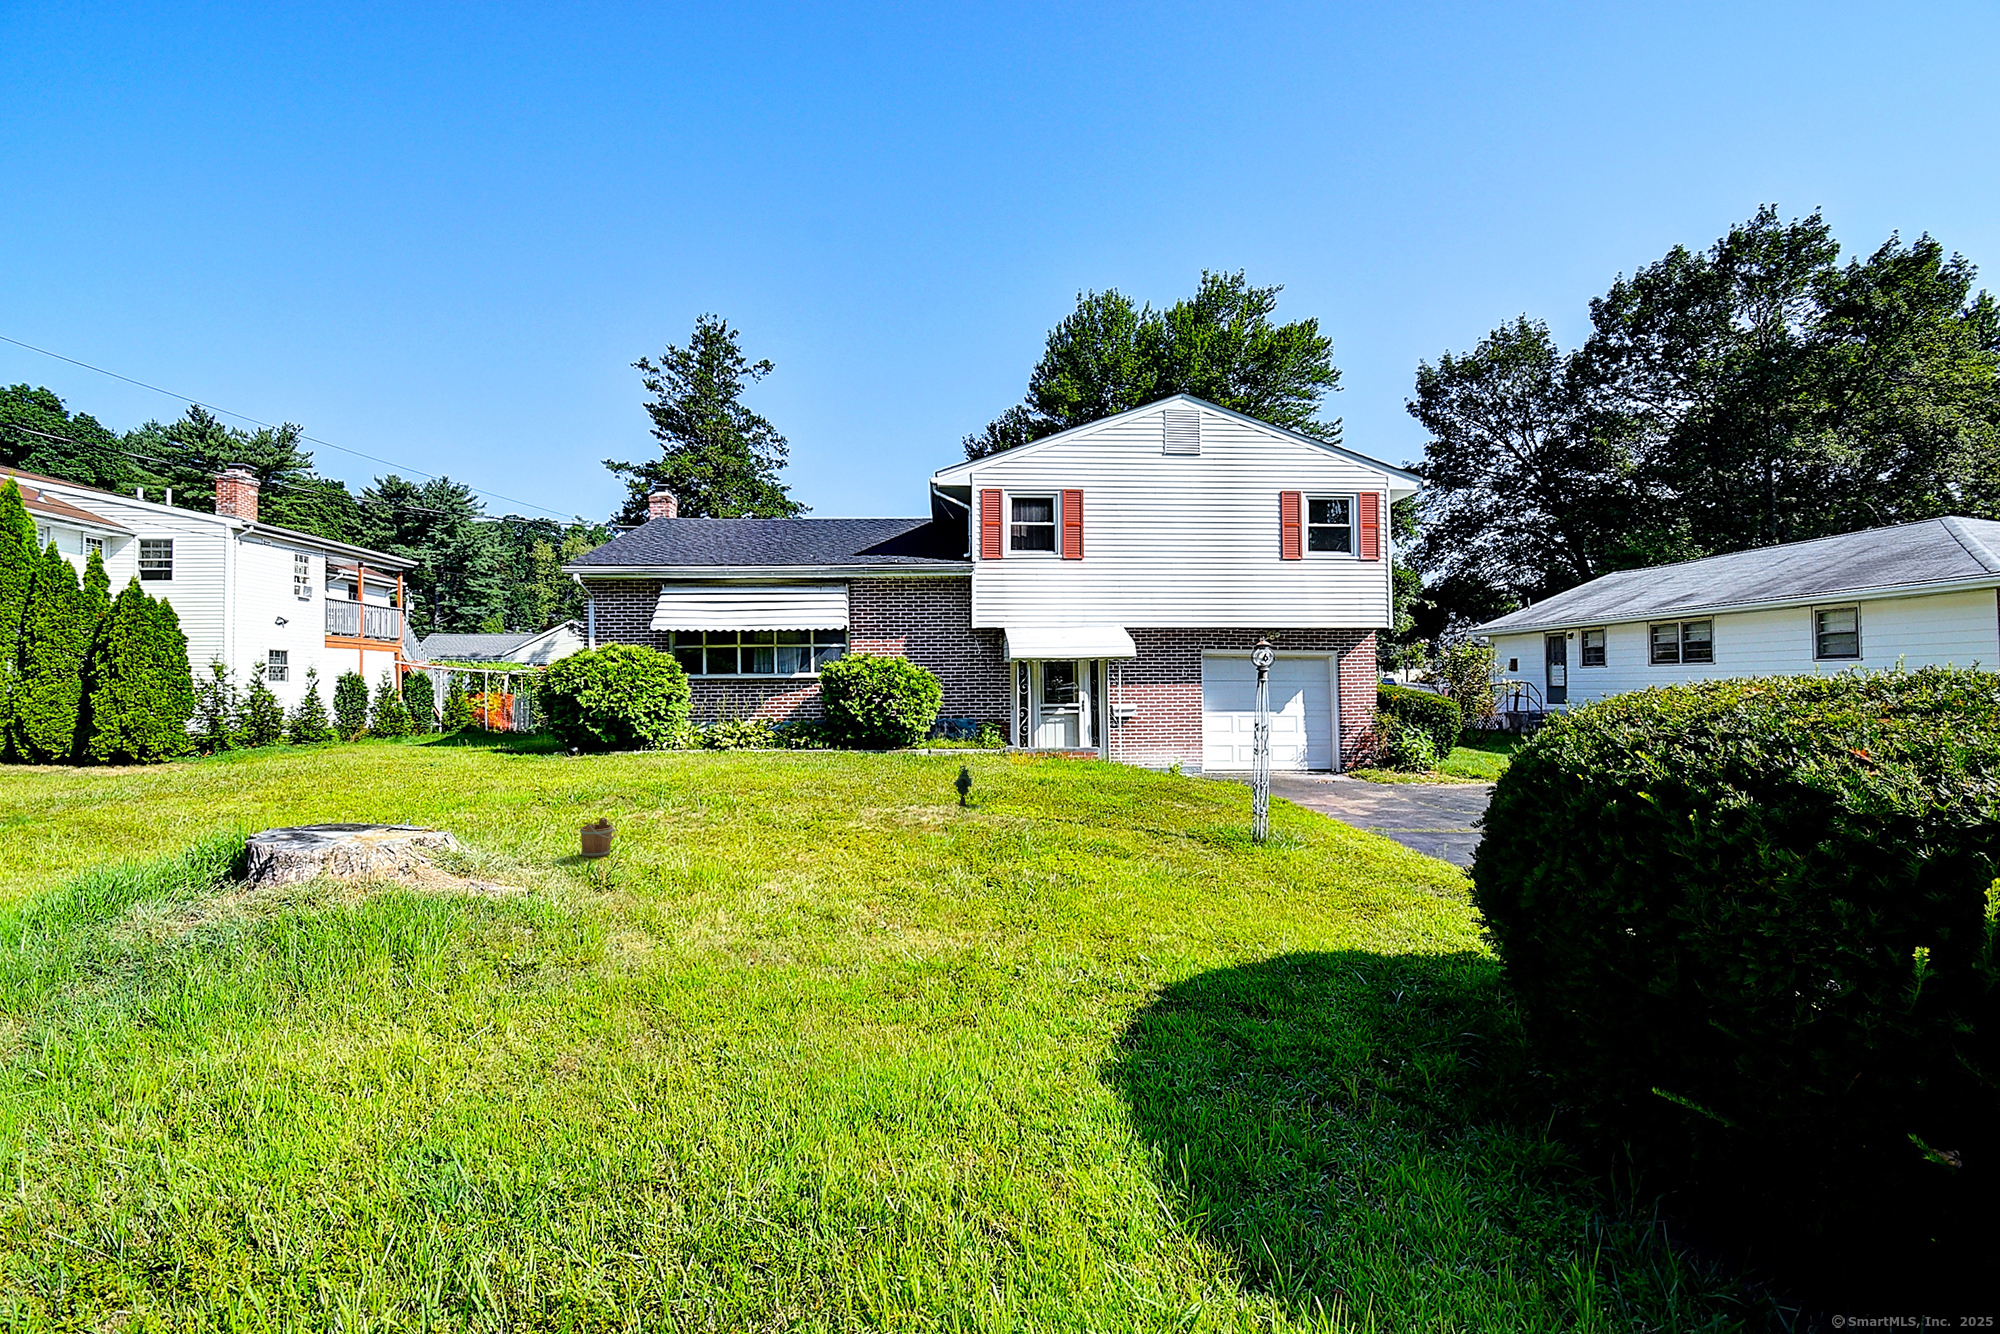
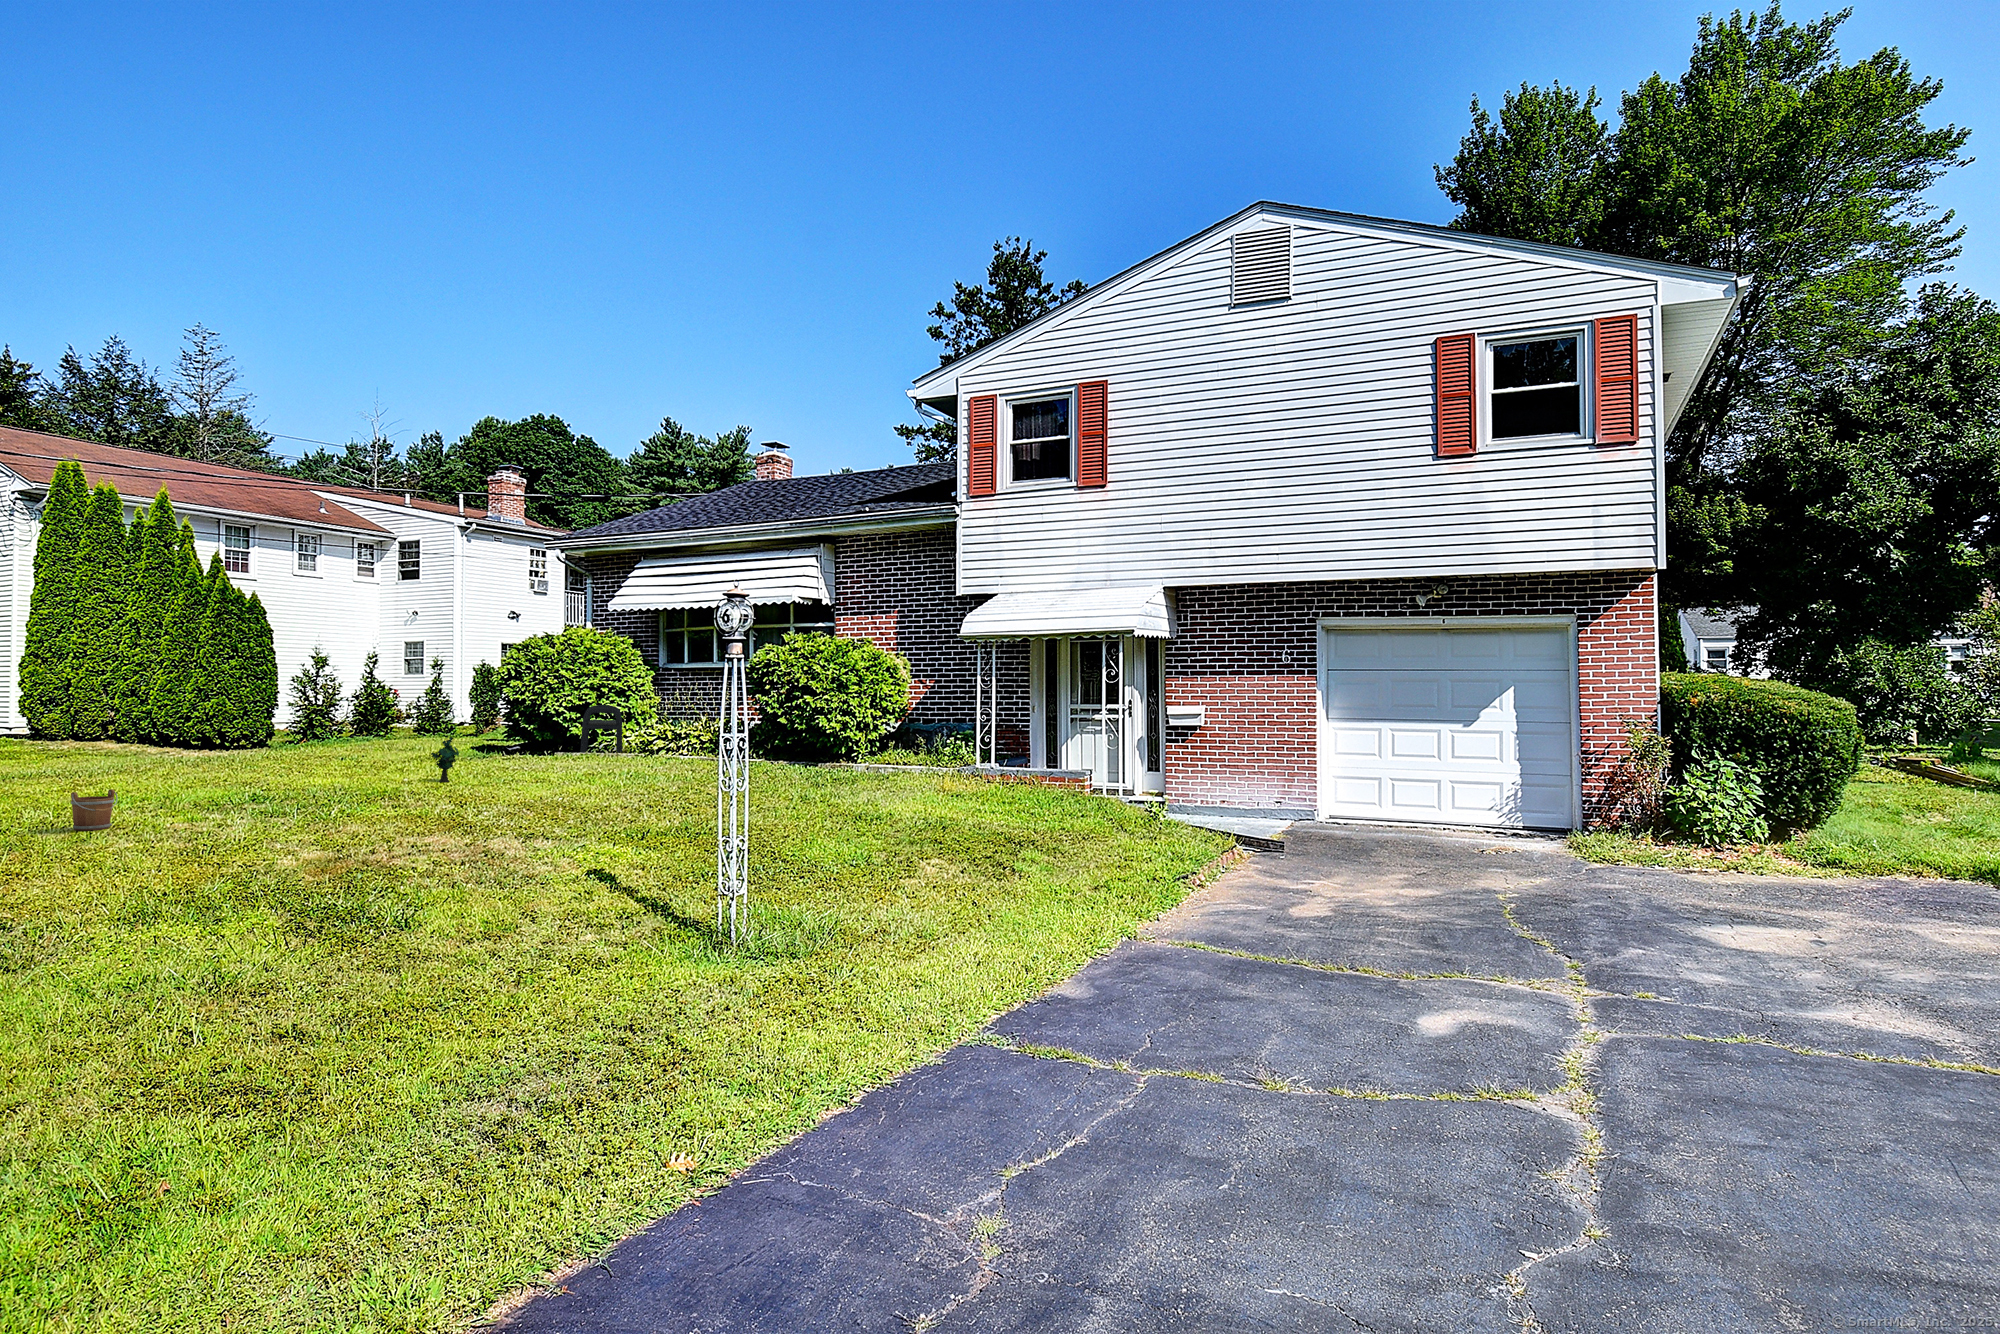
bench: none [647,712,700,753] -> present [580,705,622,752]
decorative plant: present [954,765,972,806] -> present [431,737,459,782]

